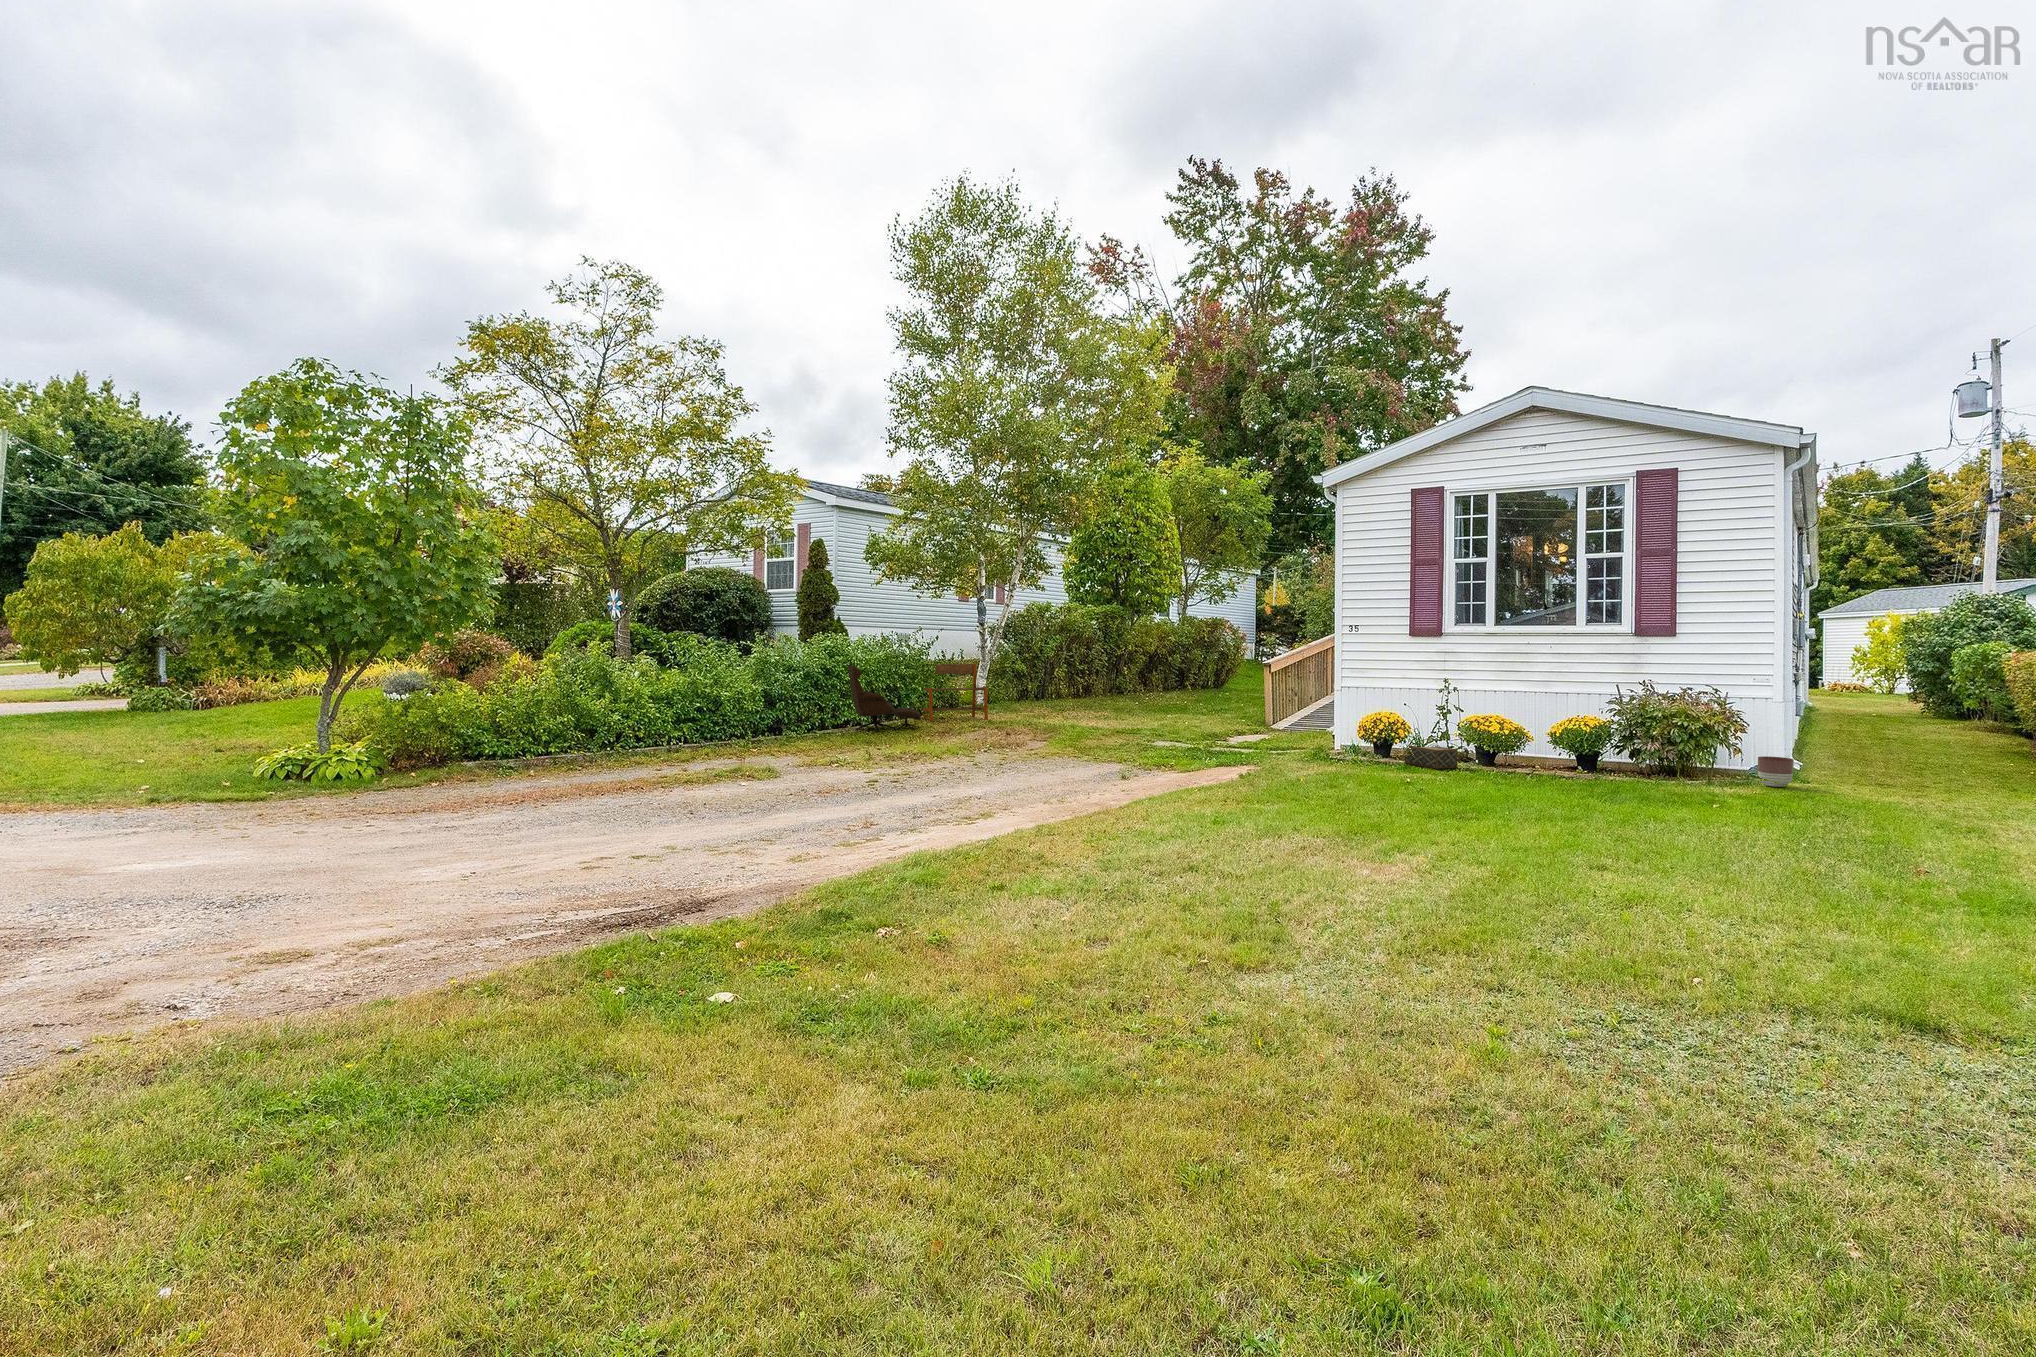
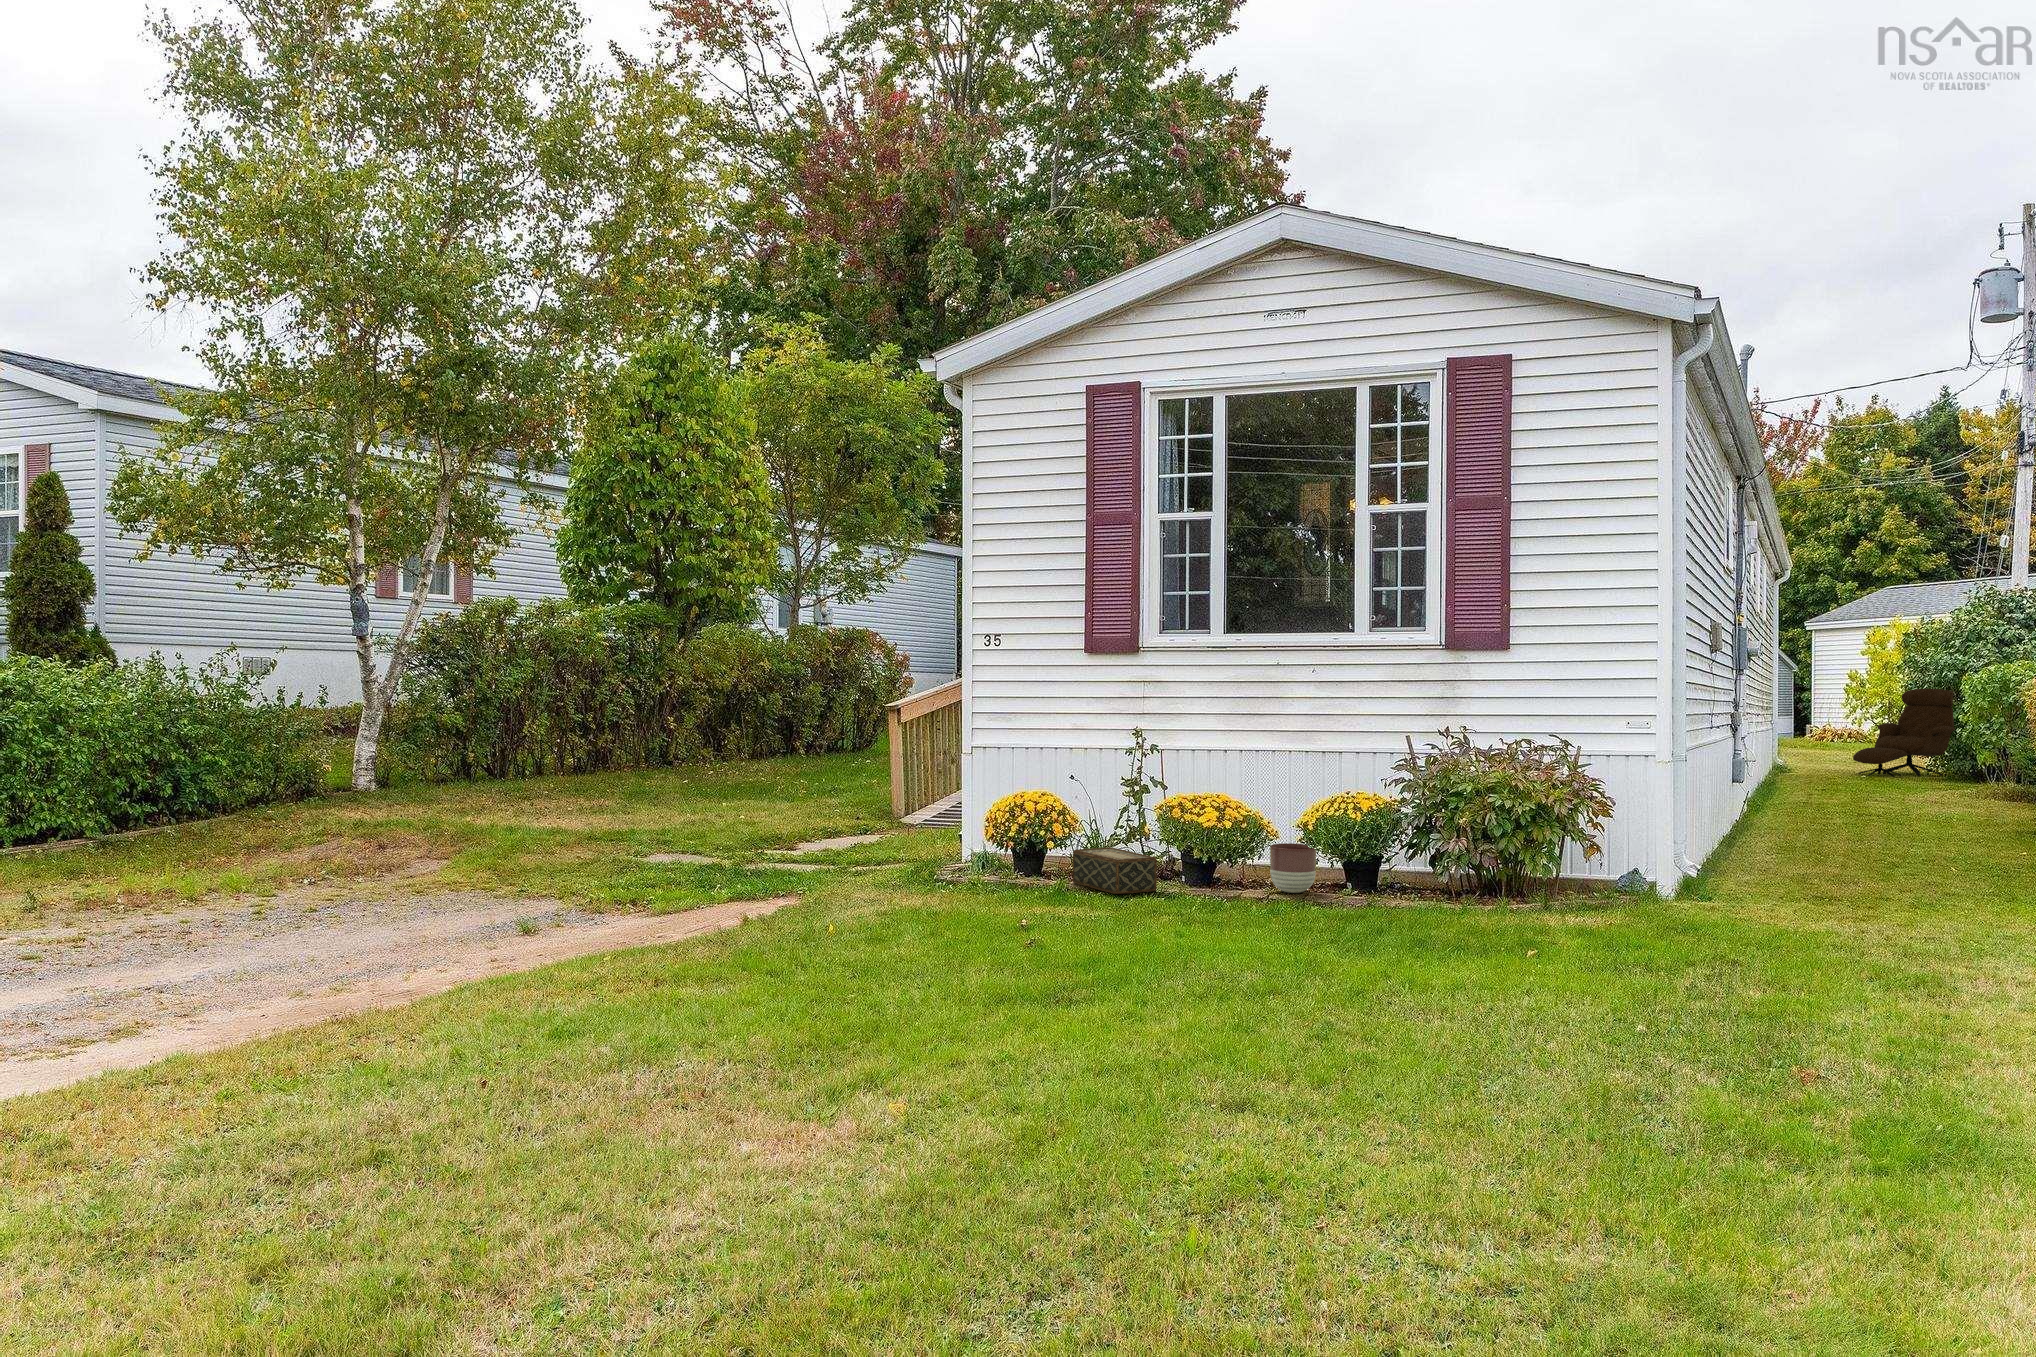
bench: present [923,663,988,721] -> none [263,696,397,810]
lounge chair: present [848,665,921,731] -> present [1853,689,1955,777]
planter: present [1758,756,1794,787] -> present [1270,843,1316,893]

